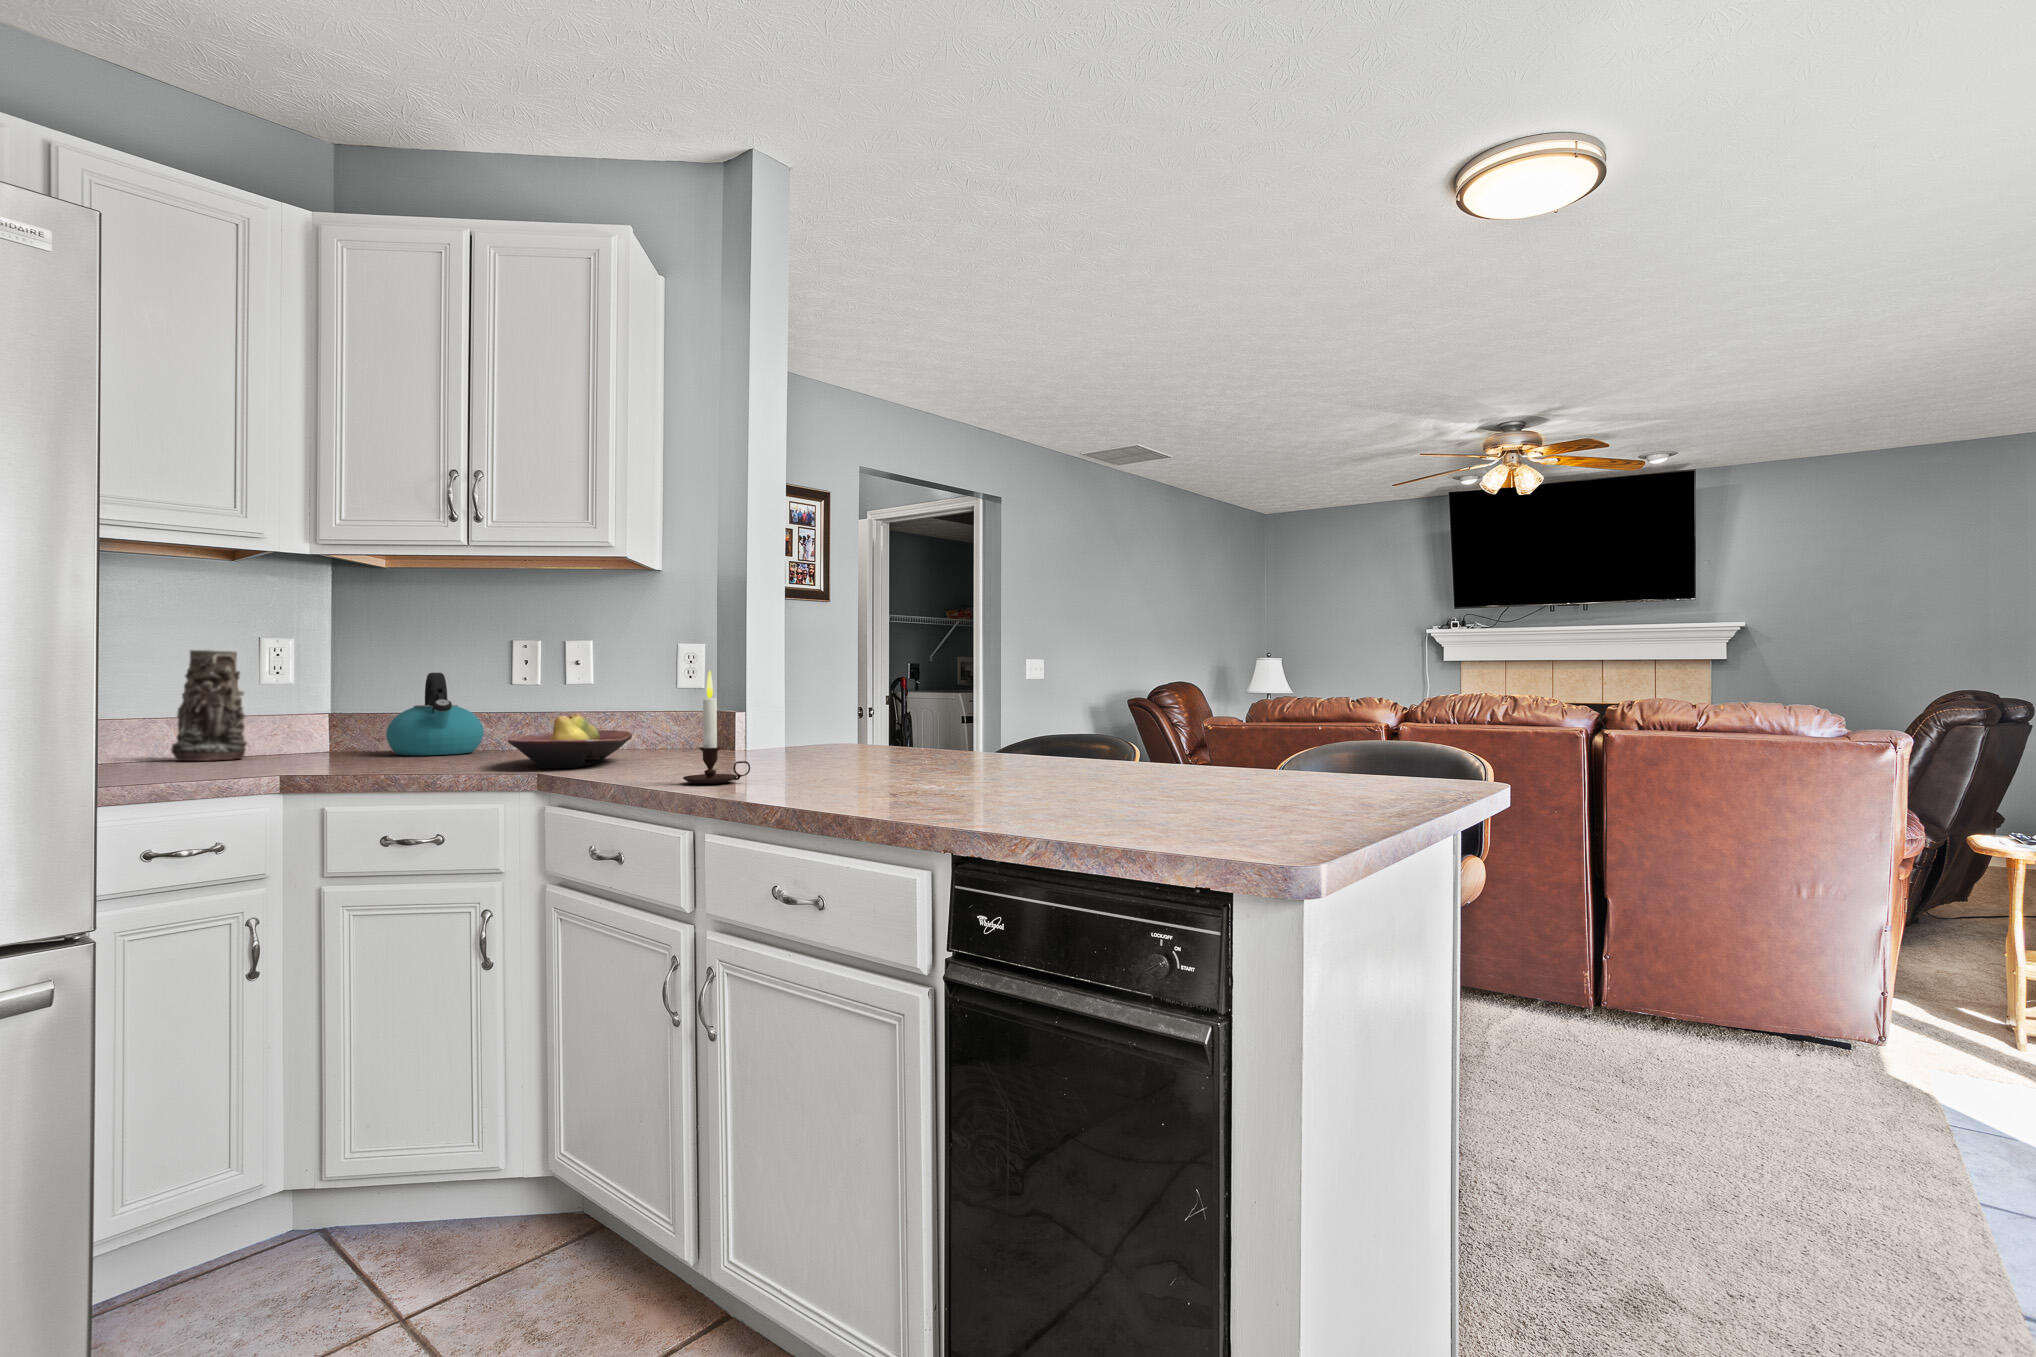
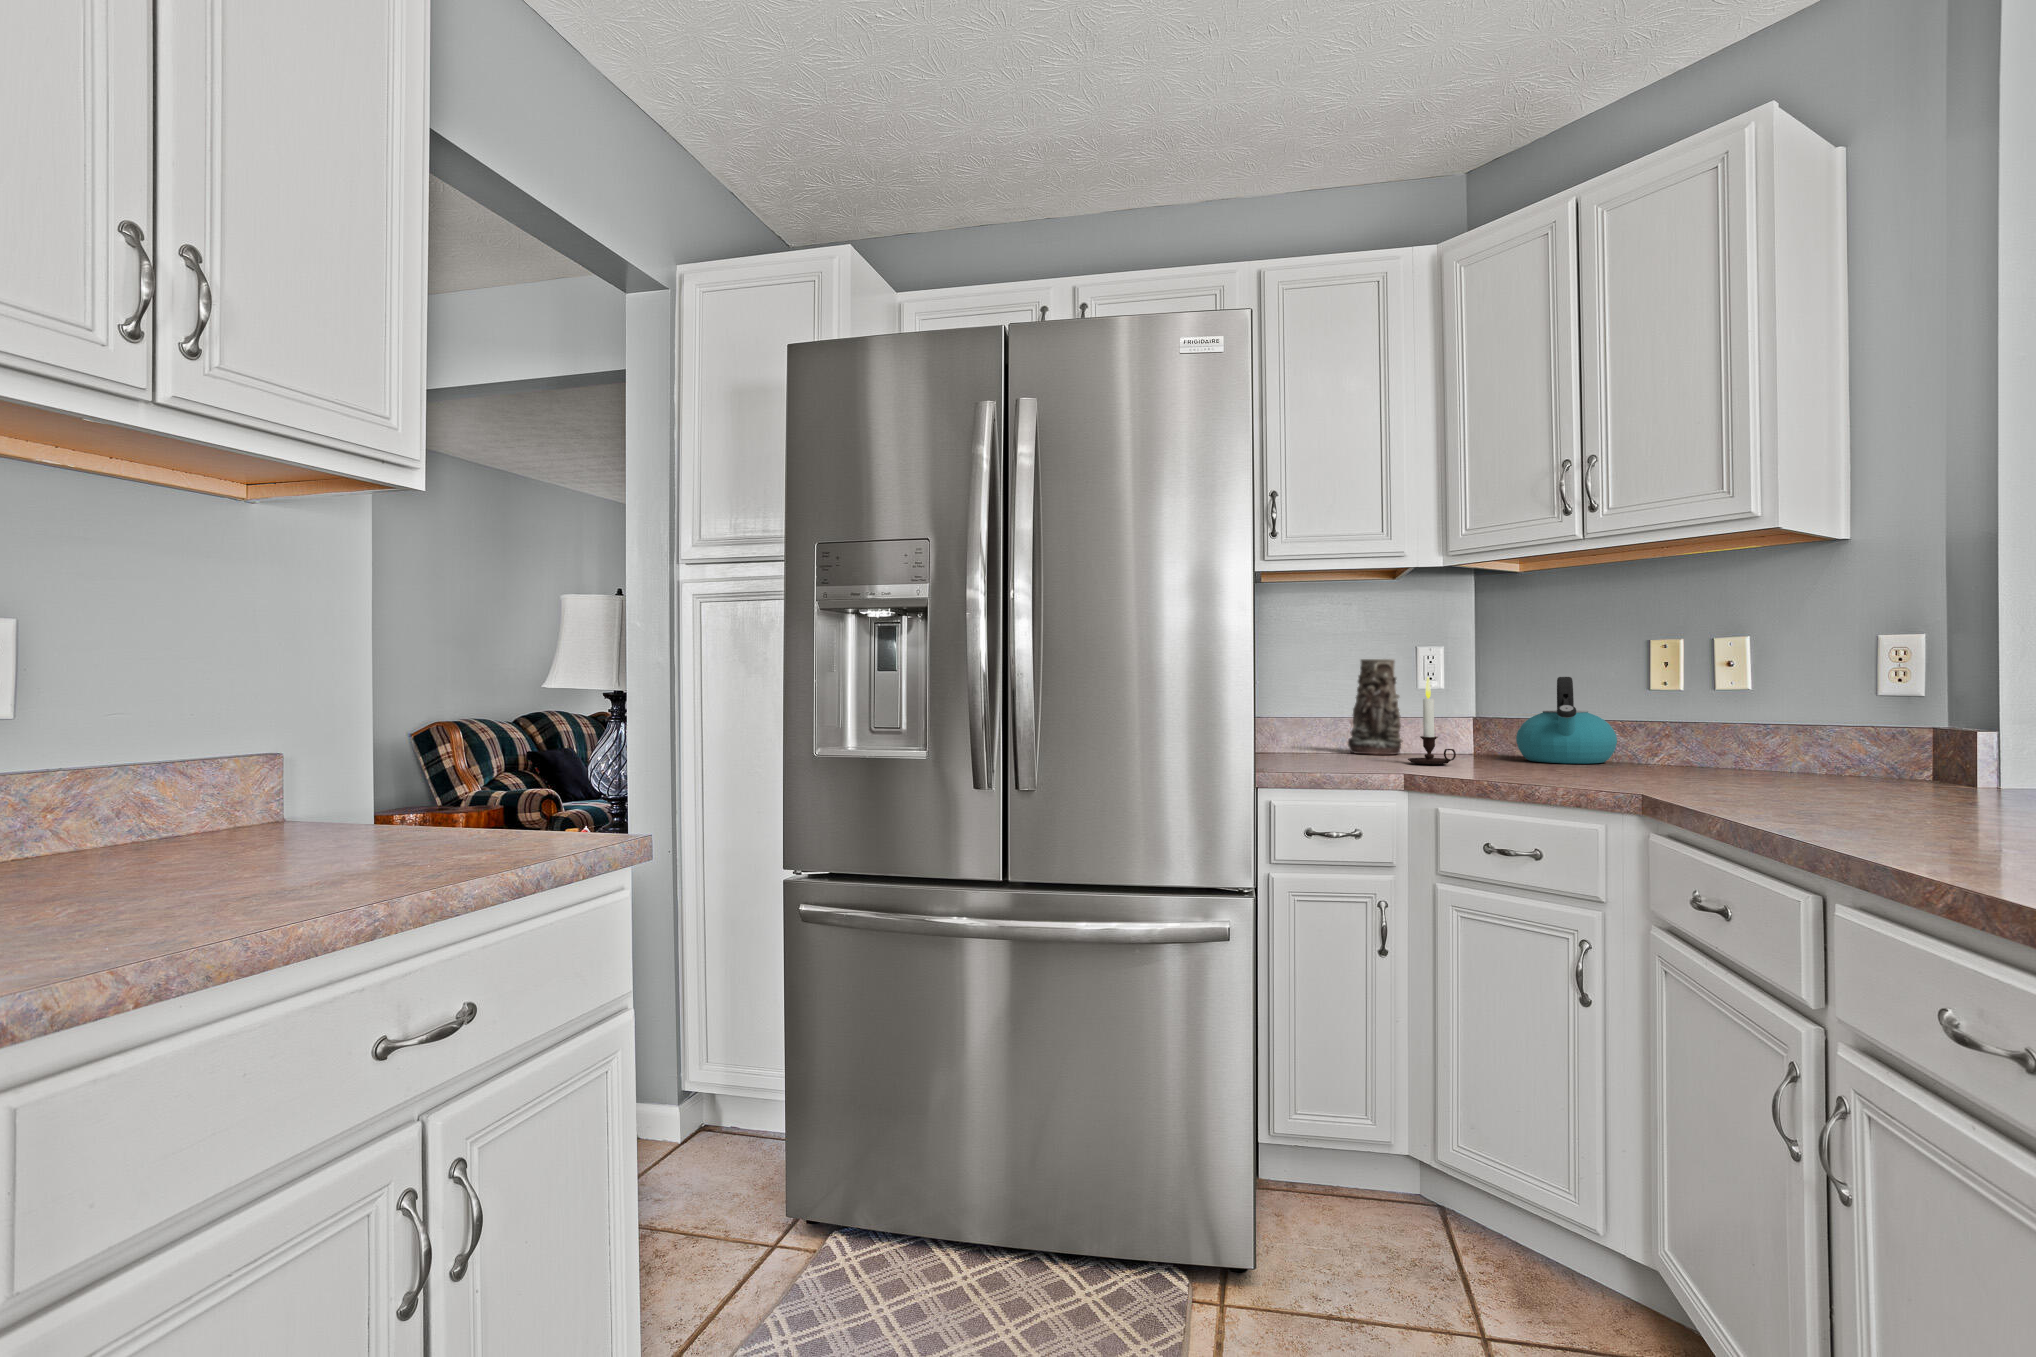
candle: present [683,671,750,784] -> present [1408,678,1456,765]
fruit bowl: present [508,713,632,769] -> none [1612,725,1786,791]

